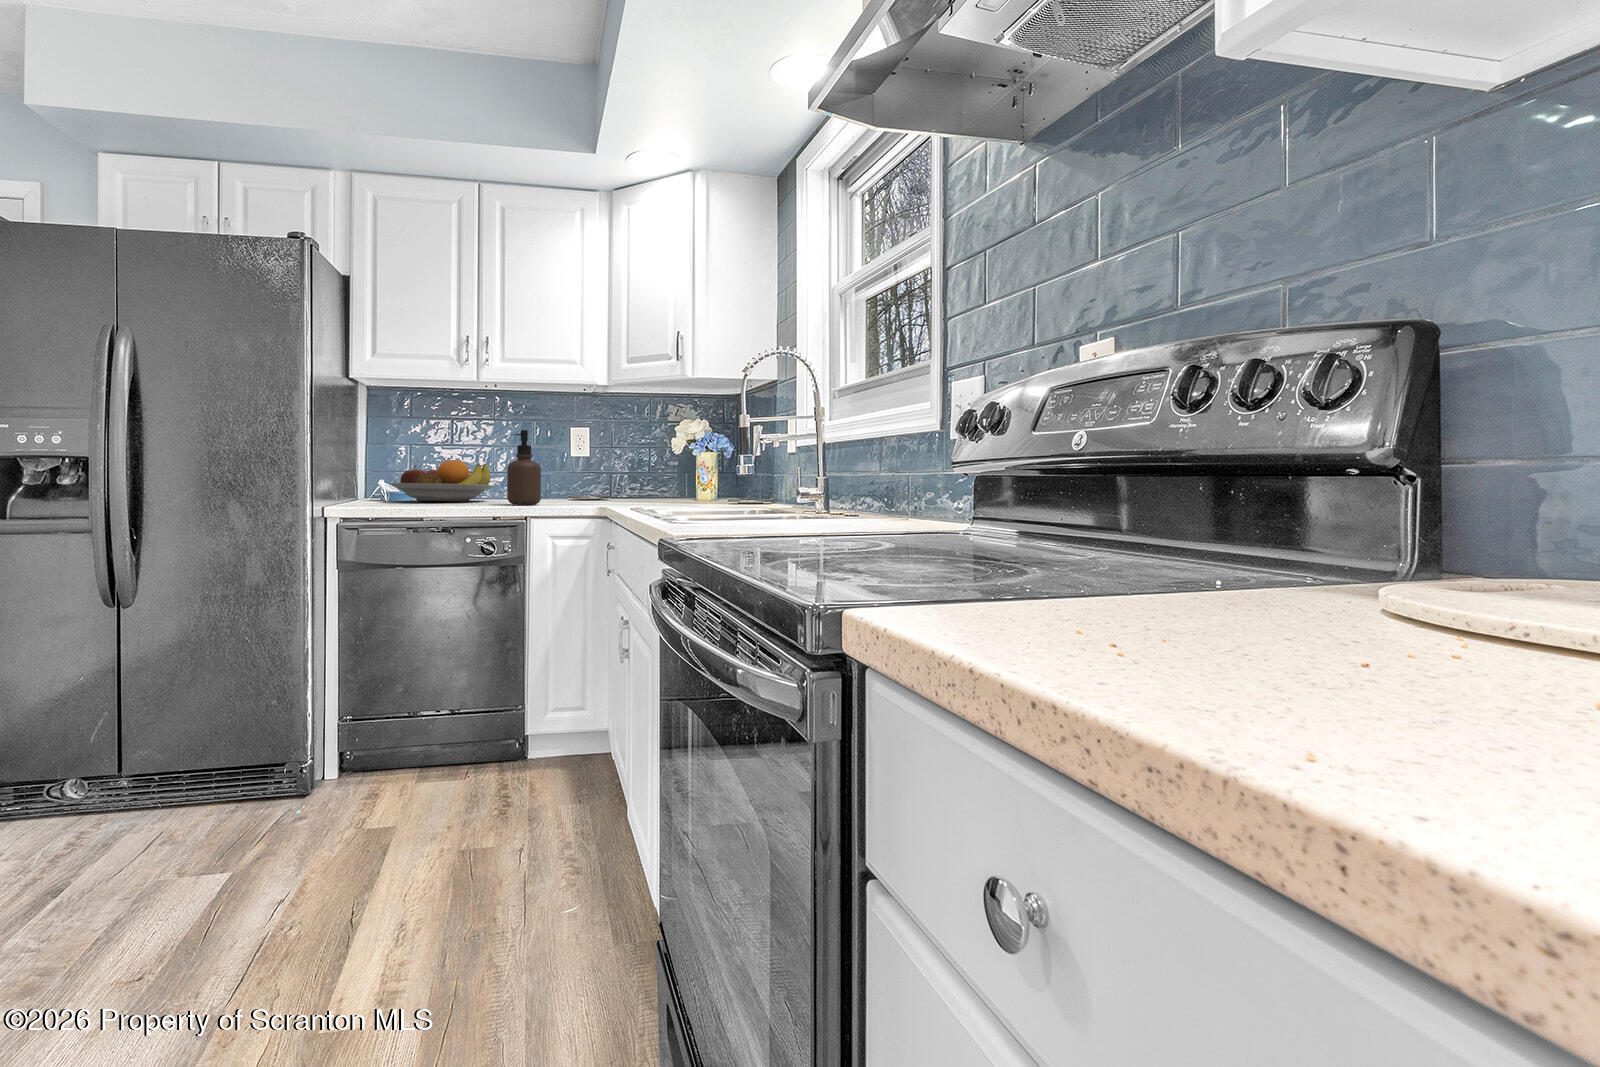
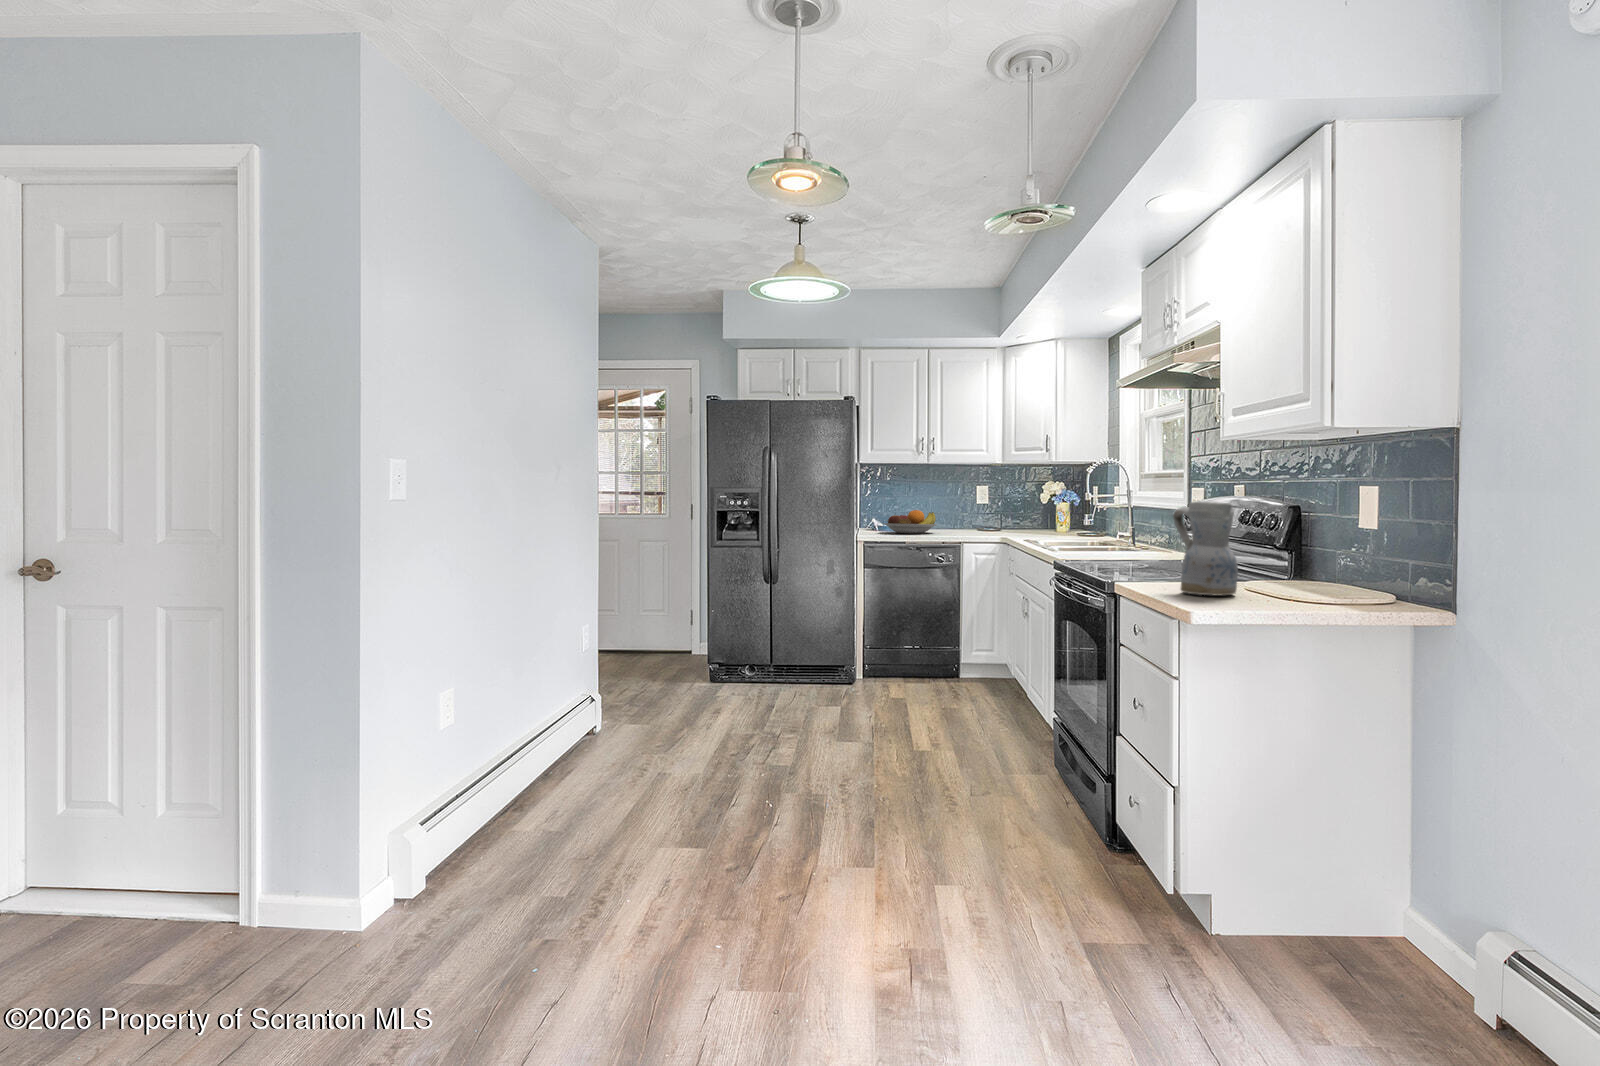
ceramic pitcher: none [1108,174,1470,682] -> present [1173,501,1238,595]
soap dispenser: present [507,430,541,504] -> none [950,495,968,536]

